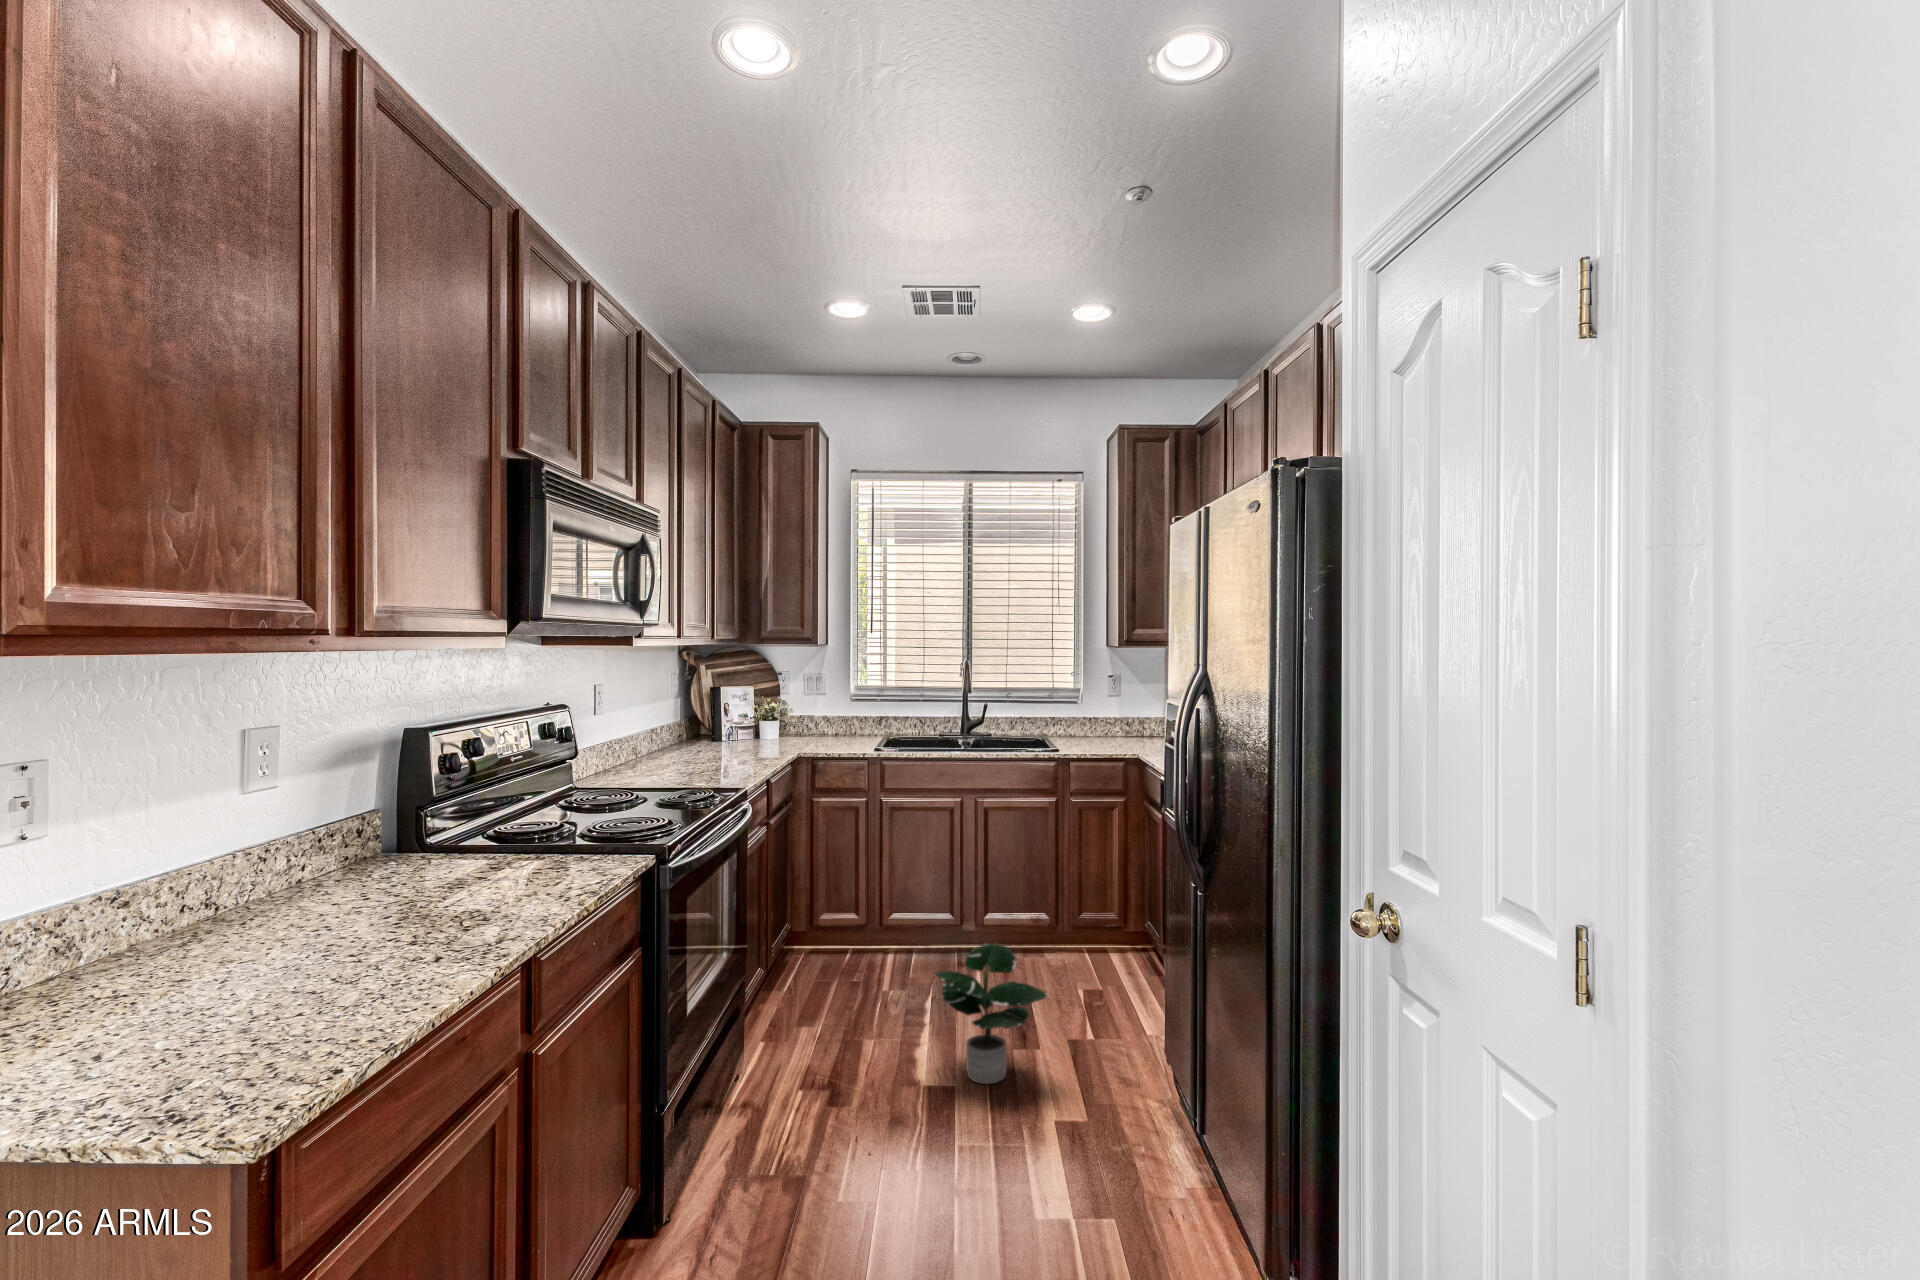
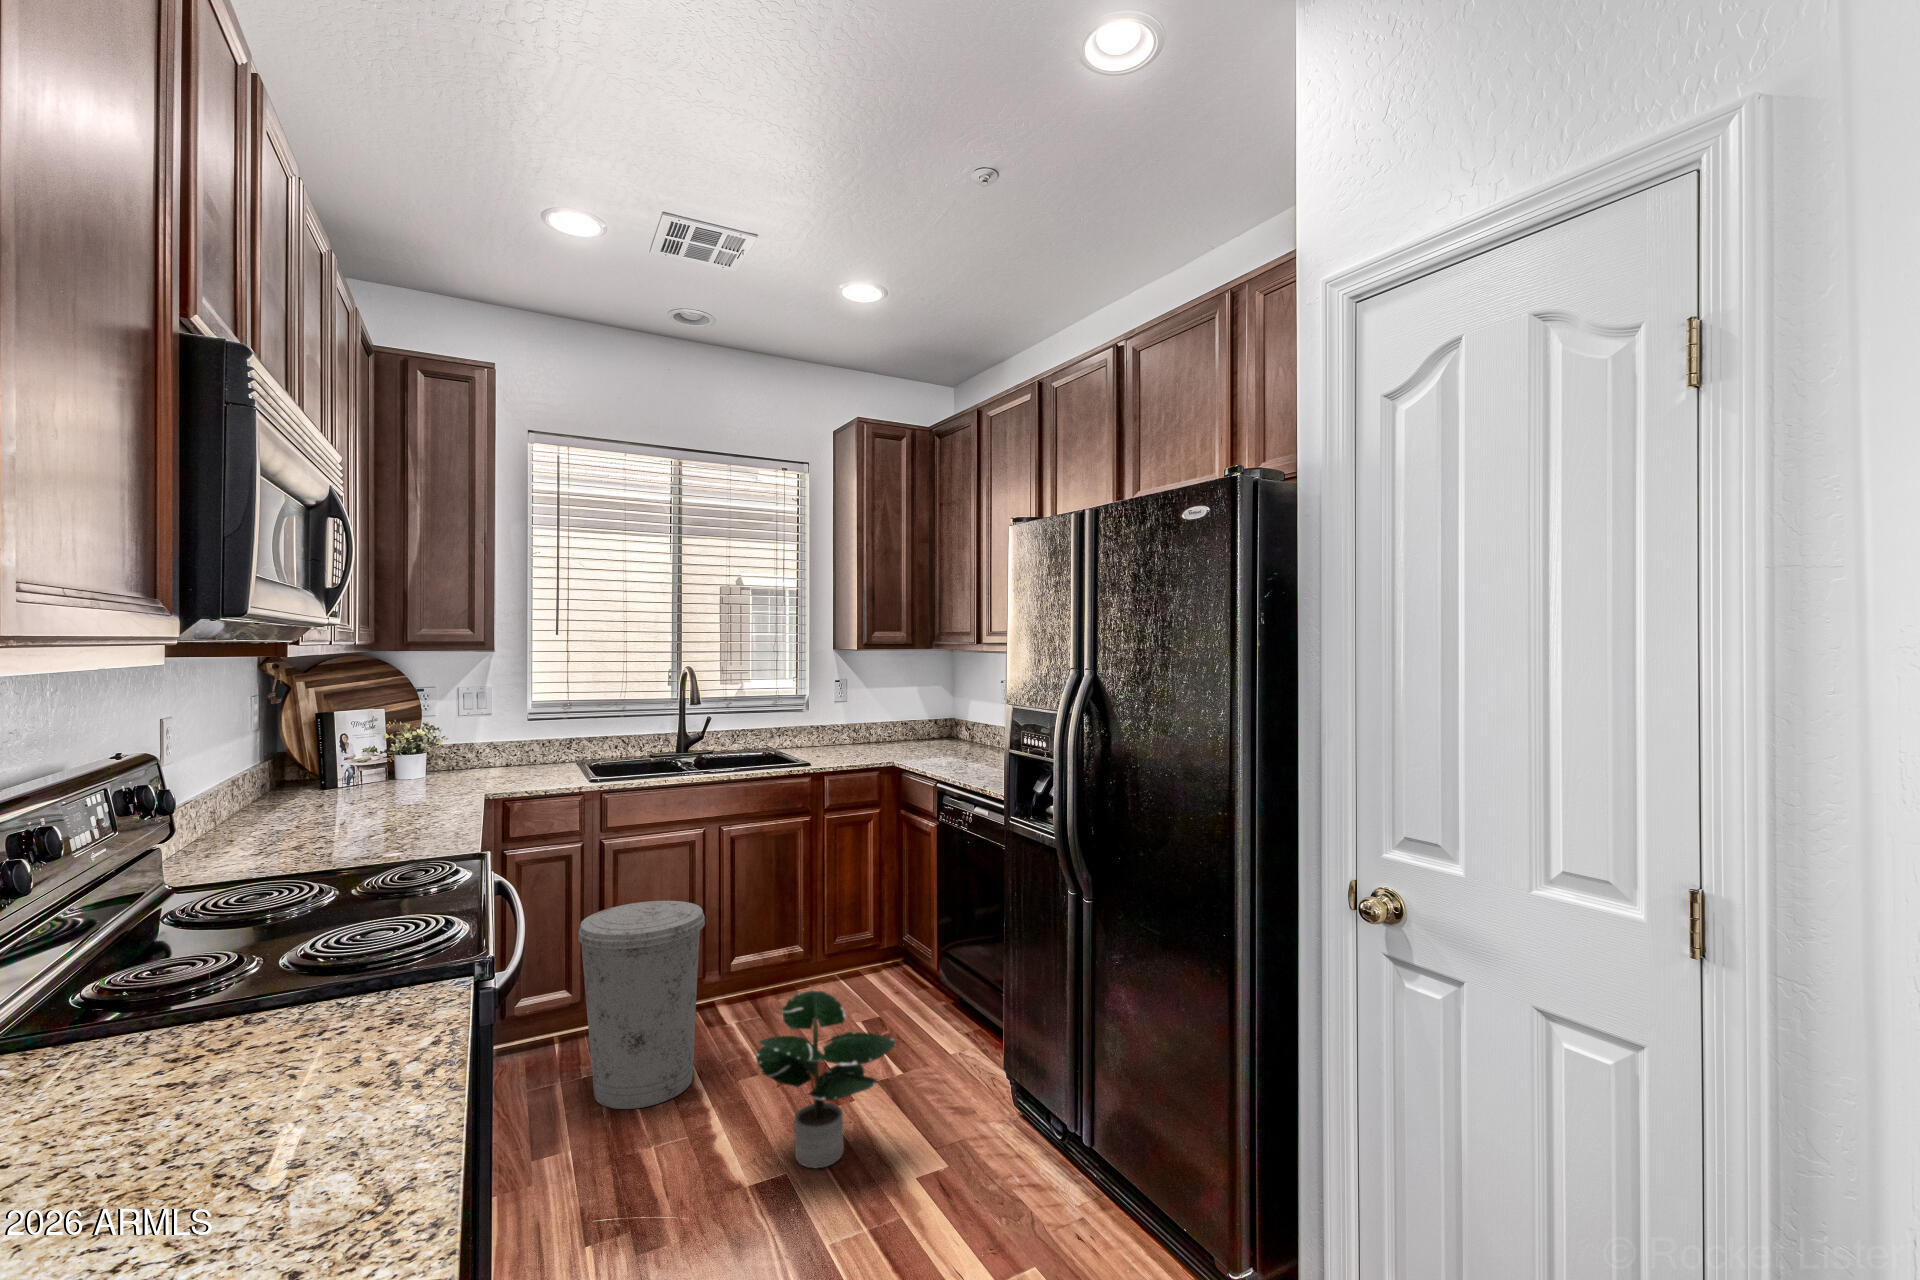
trash can: none [843,855,938,1014] -> present [578,901,705,1109]

